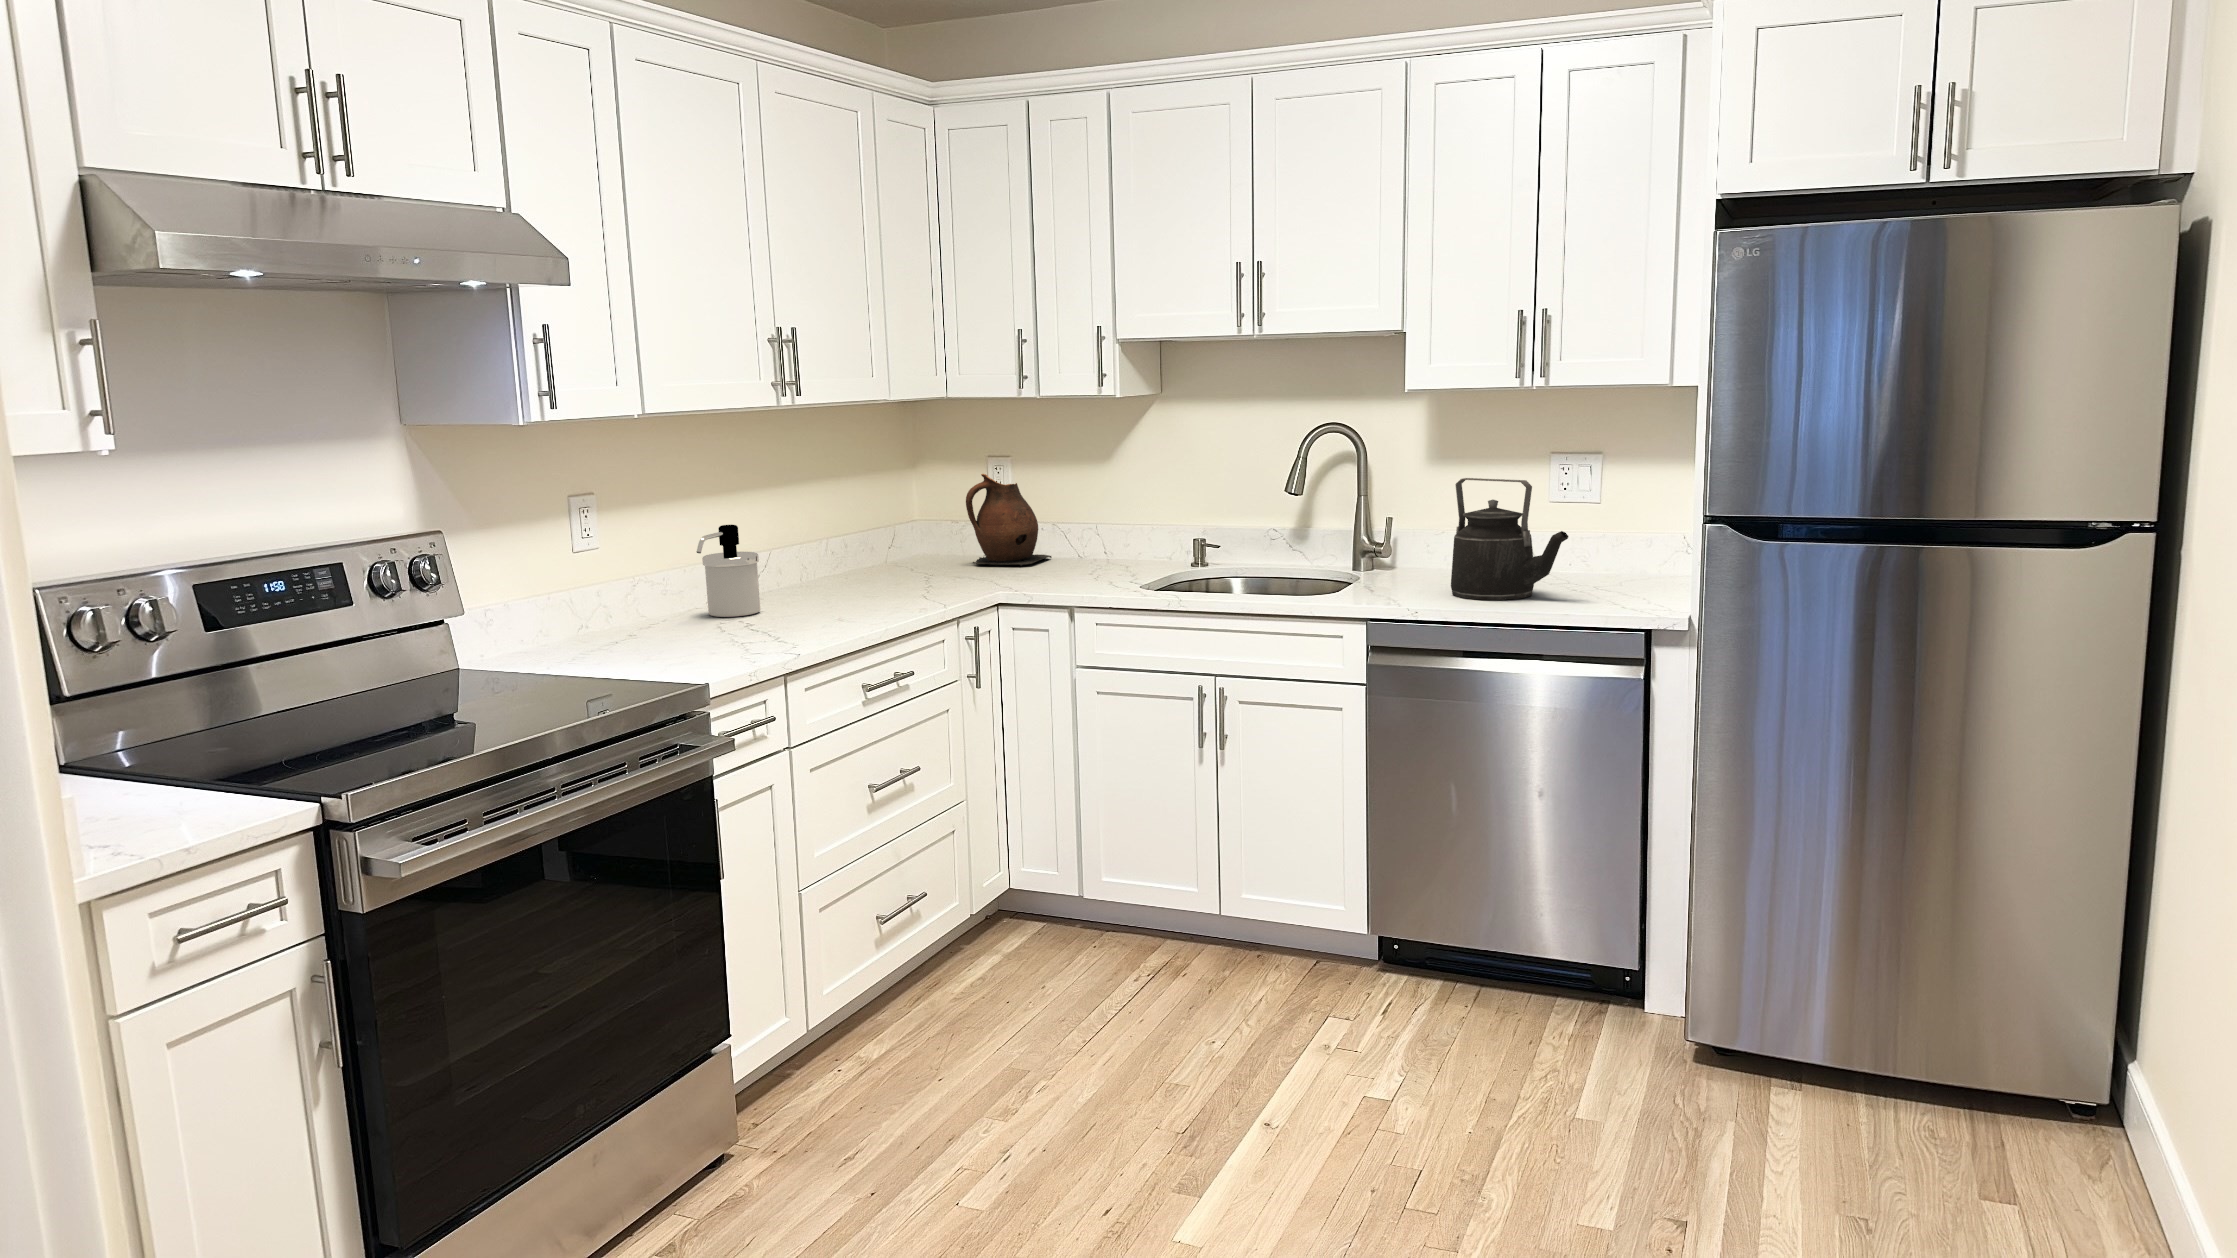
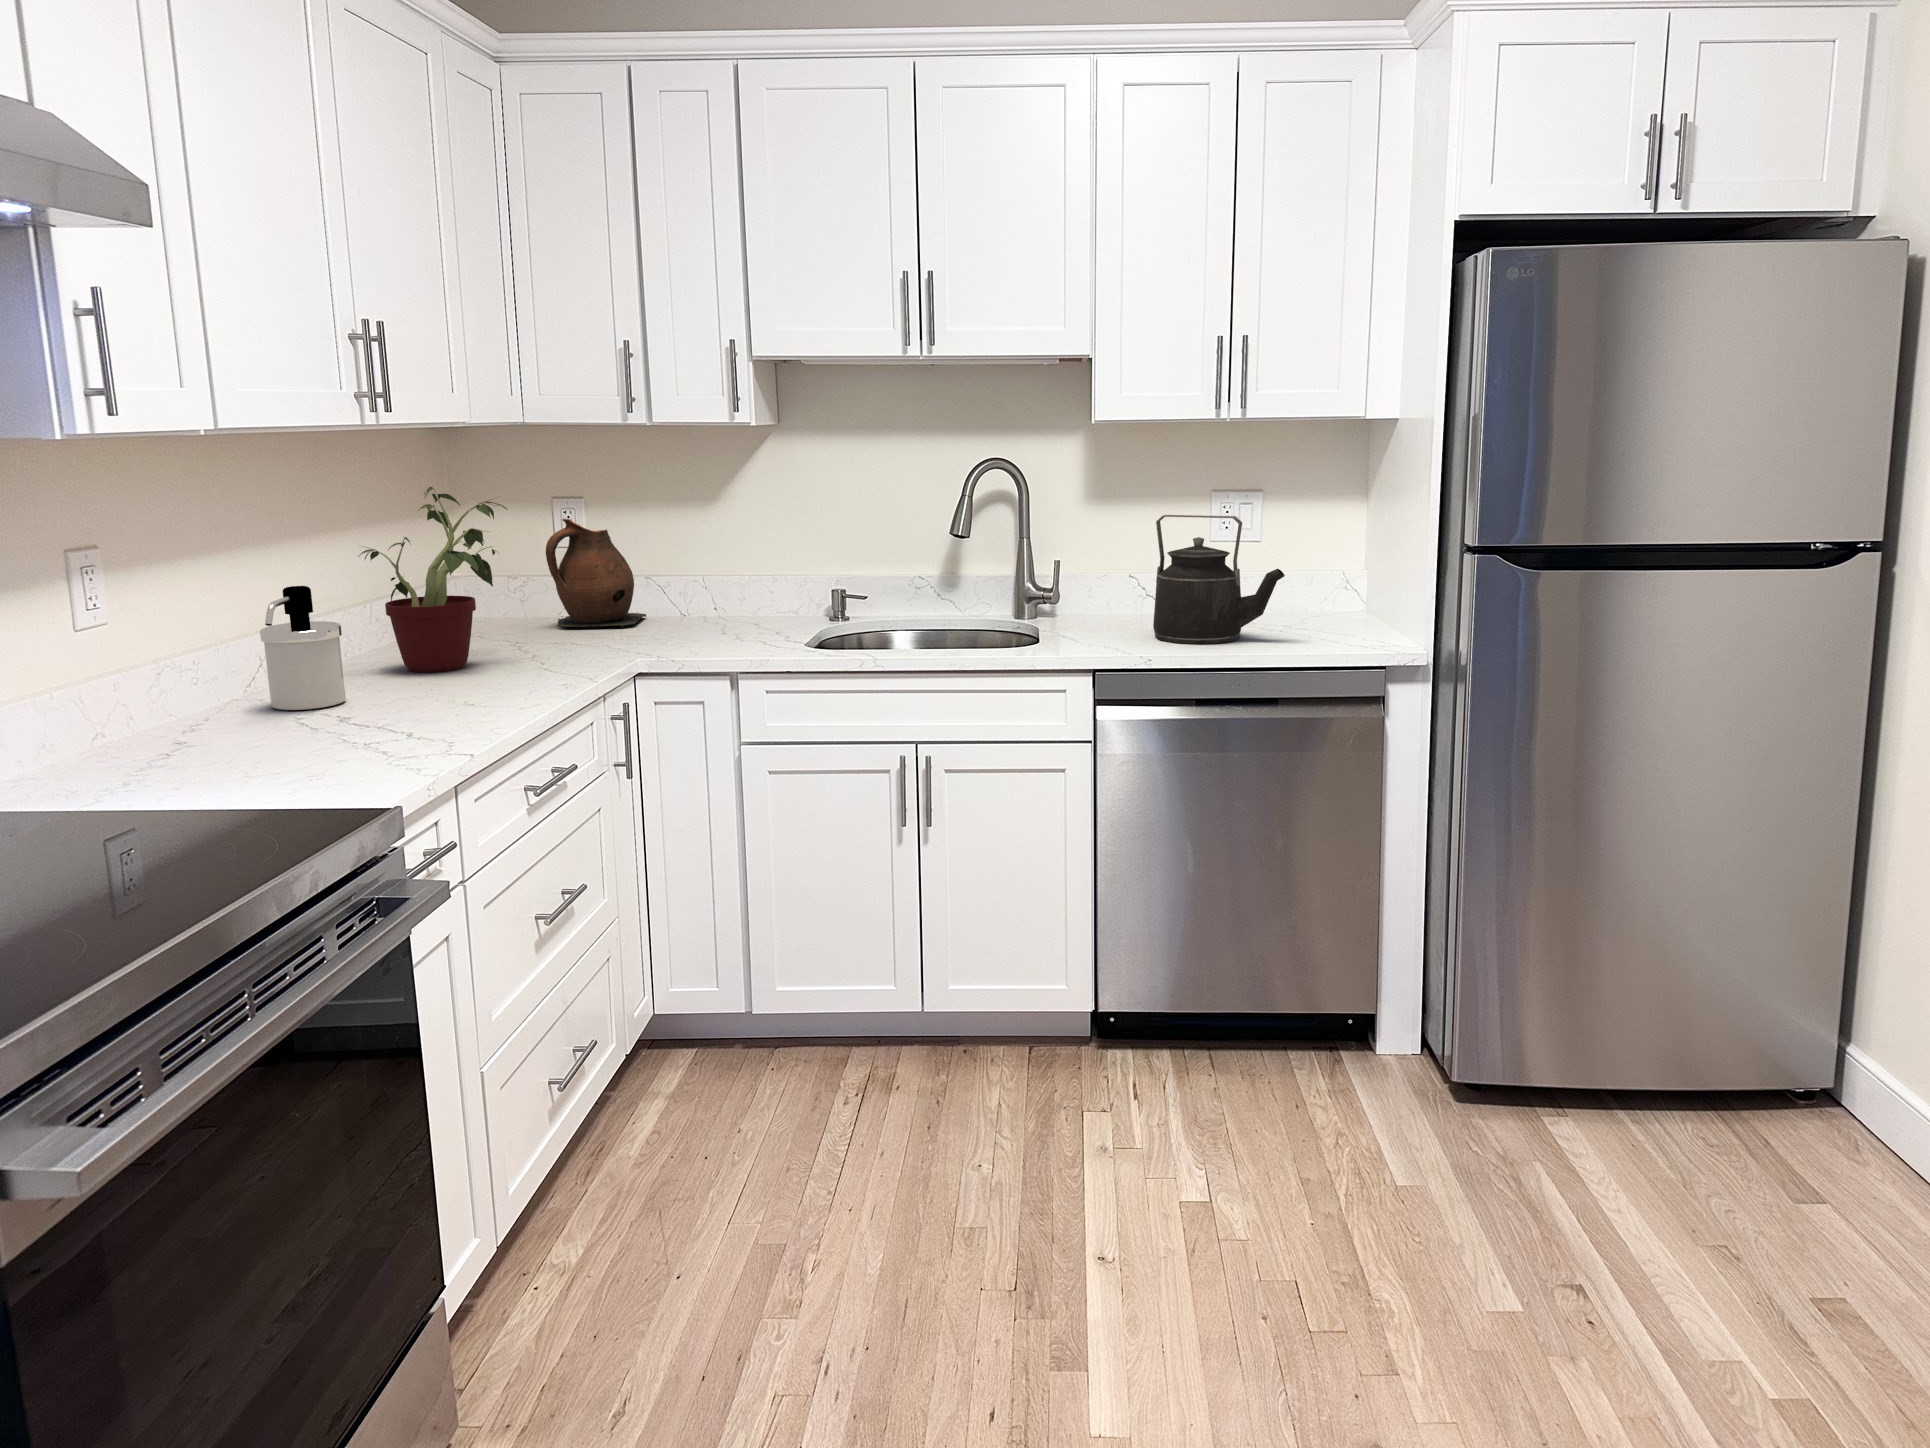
potted plant: none [794,448,906,595] -> present [358,486,508,672]

